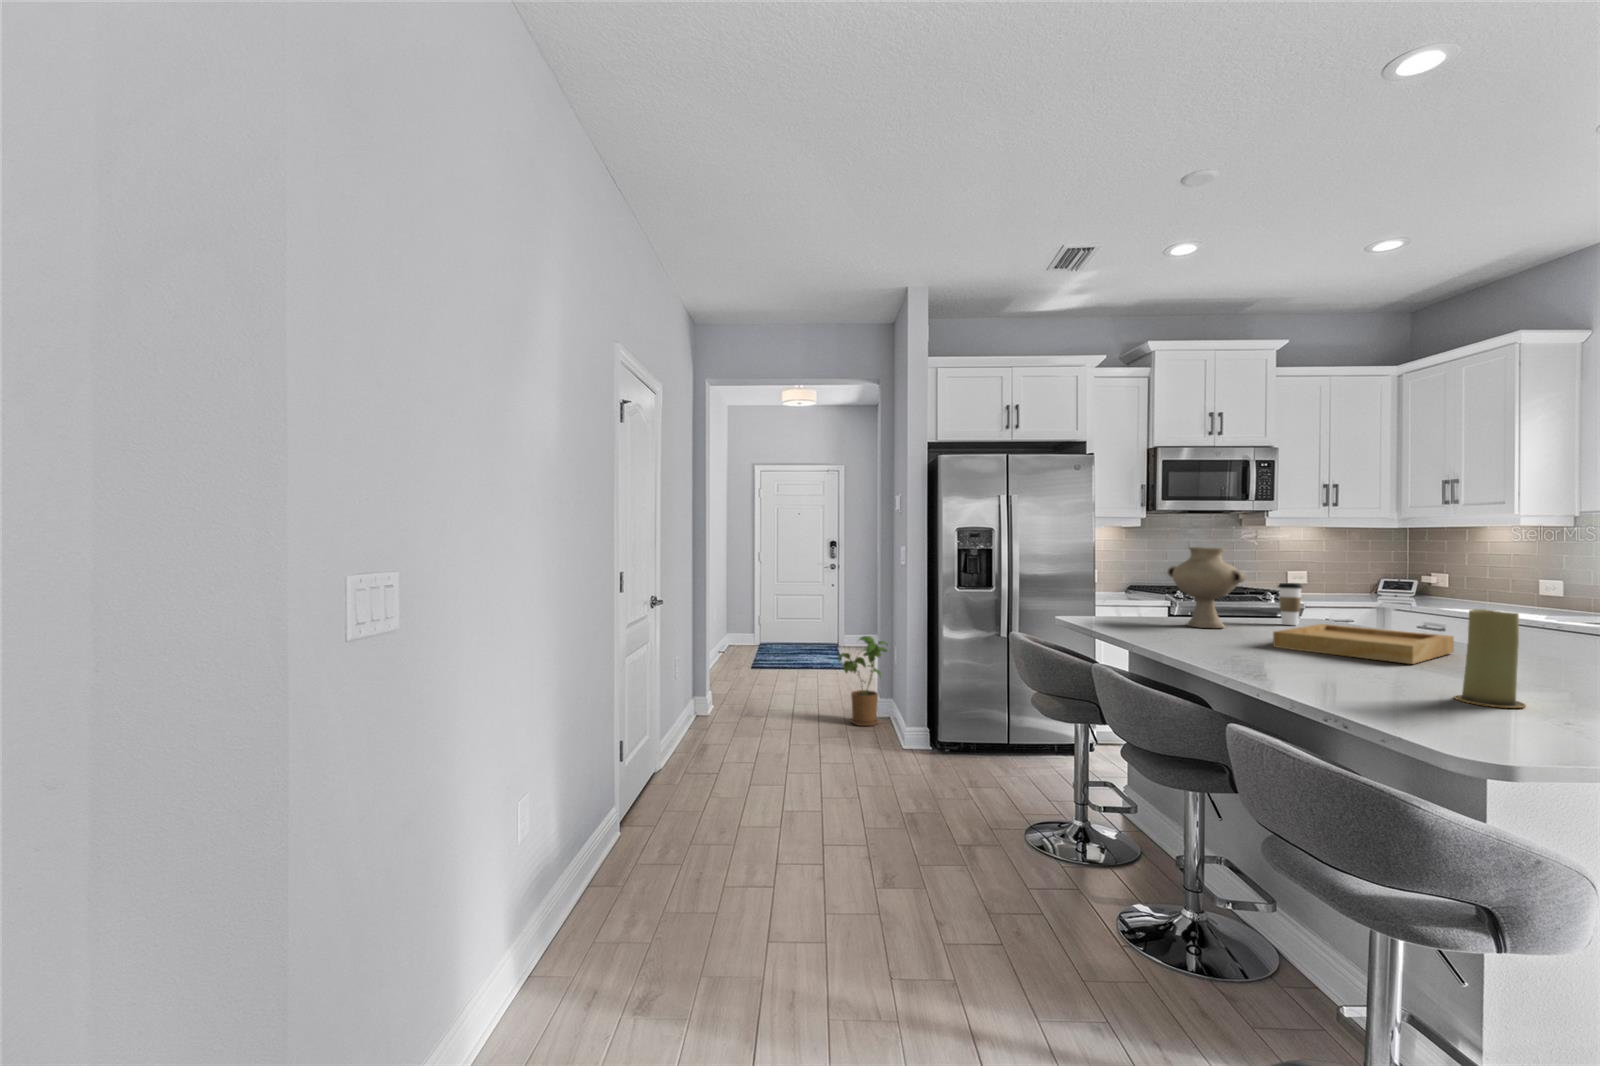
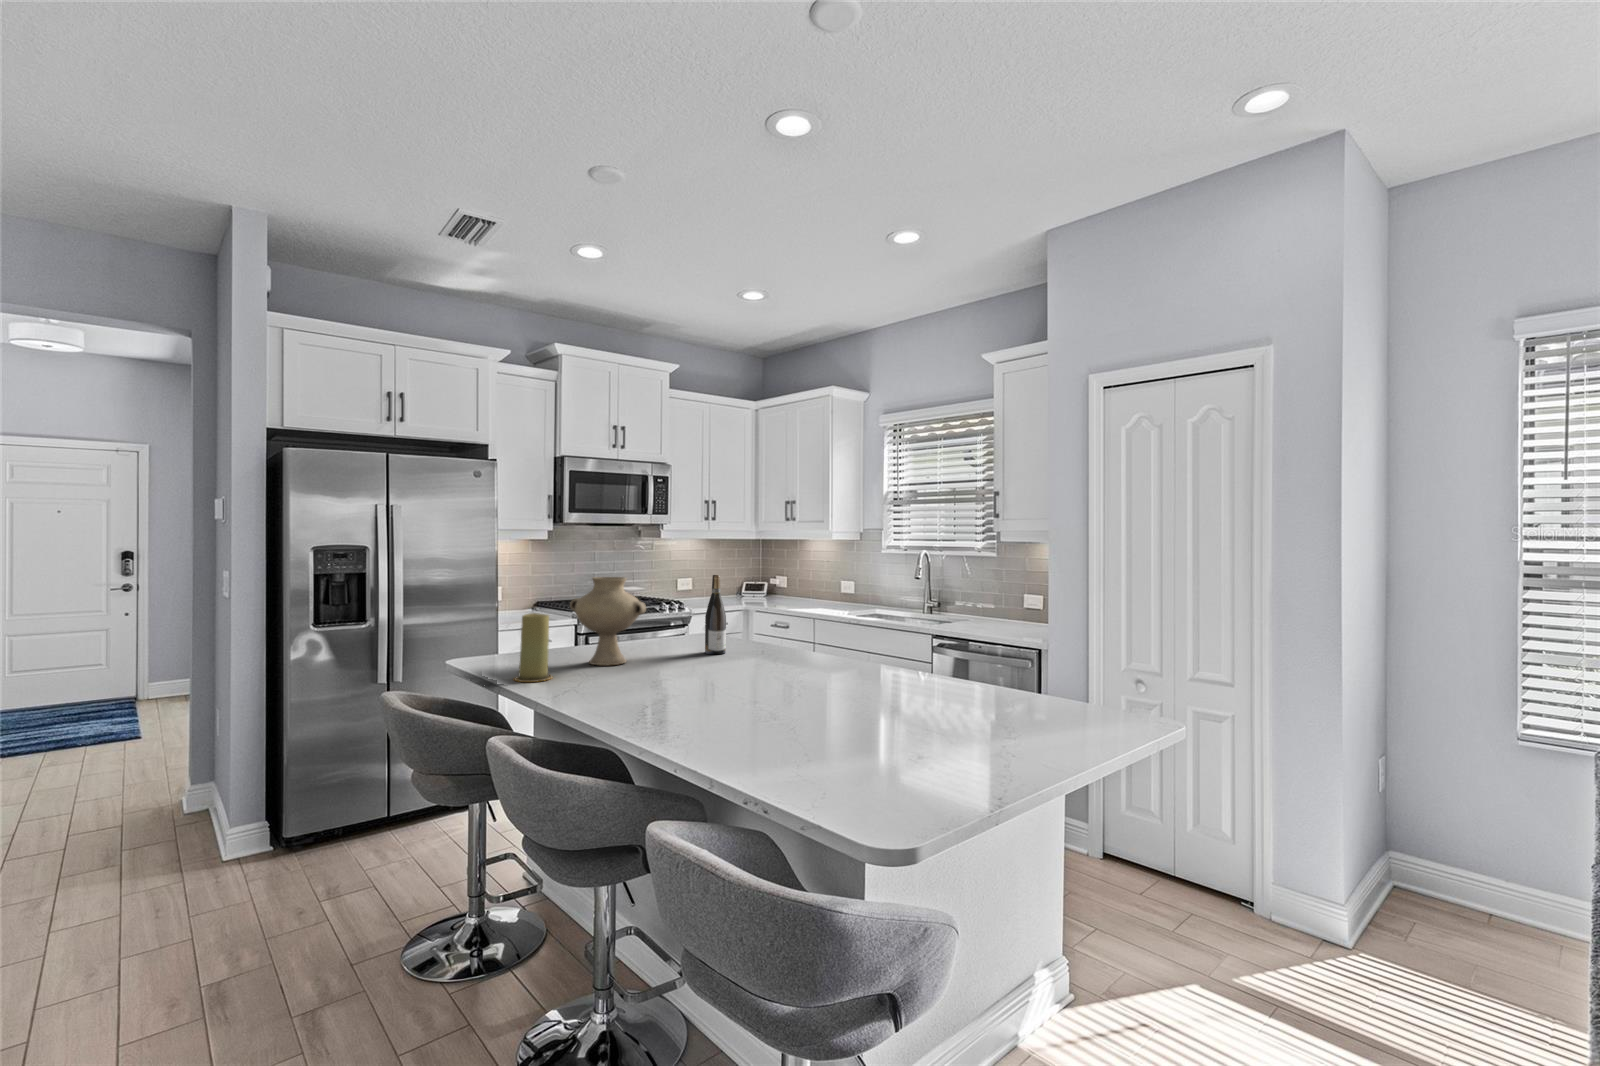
wine bottle: none [1316,549,1342,631] -> present [705,575,726,654]
coffee cup: present [1278,583,1302,625] -> none [673,608,694,650]
candle: present [1455,609,1526,708] -> present [514,613,552,682]
tray: present [1273,624,1454,664] -> none [671,652,809,694]
house plant: present [838,636,887,726] -> none [106,700,202,834]

